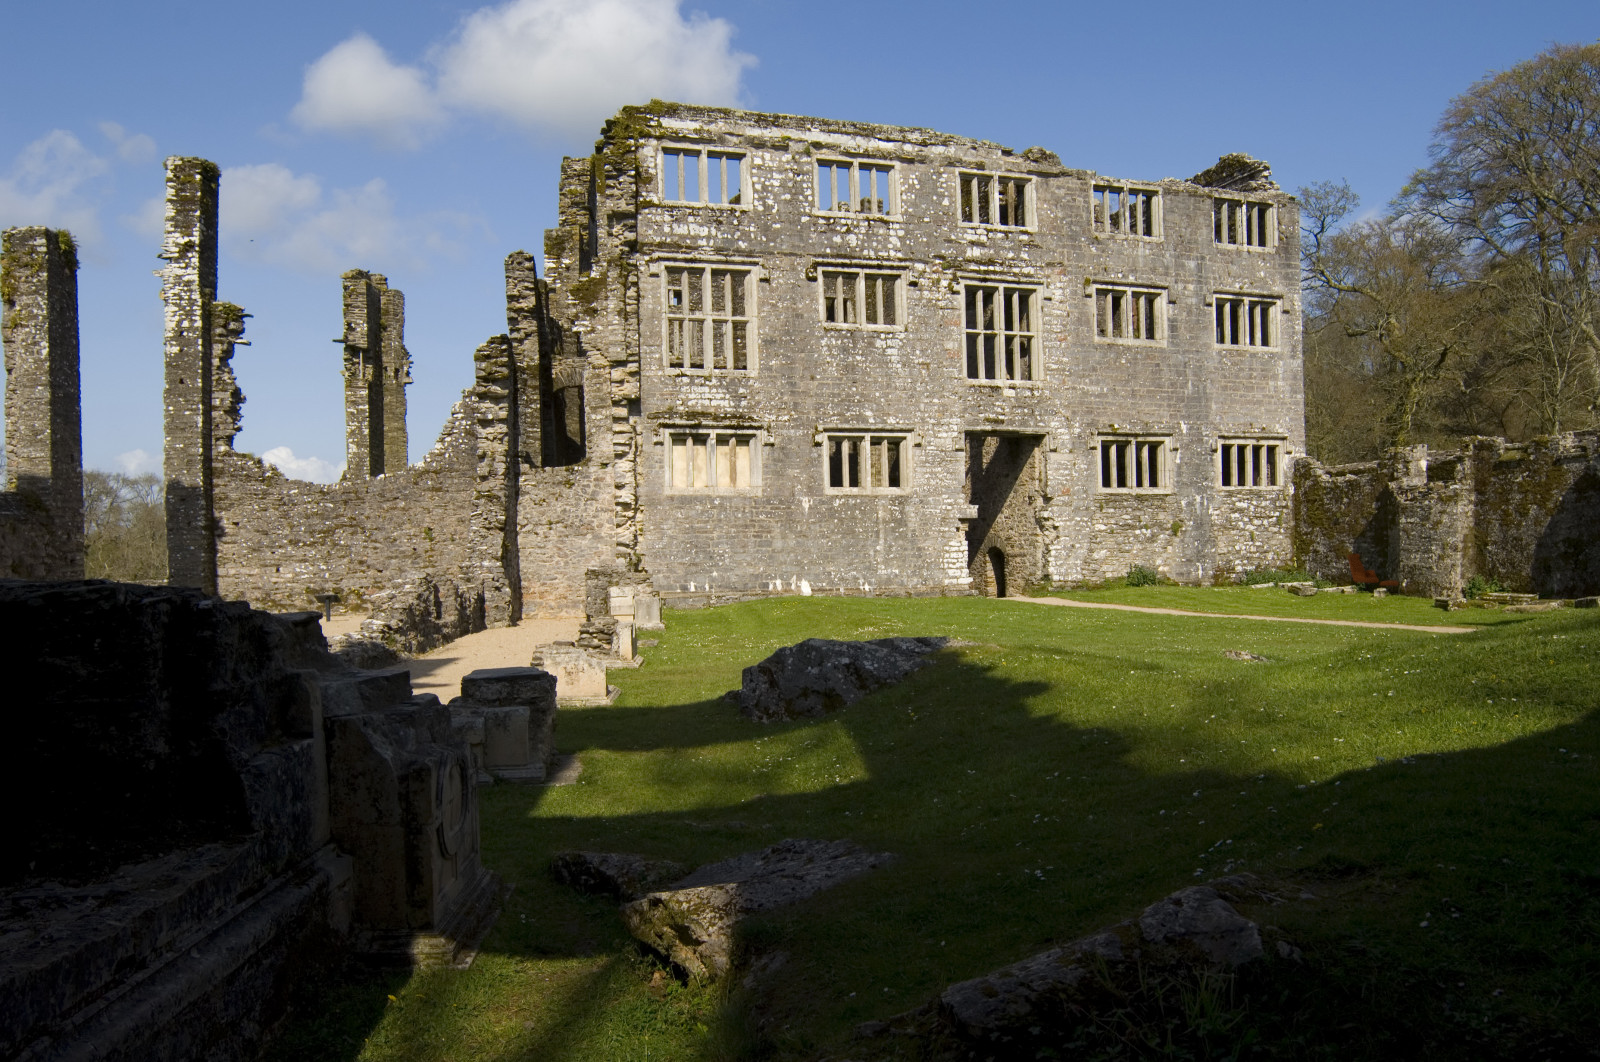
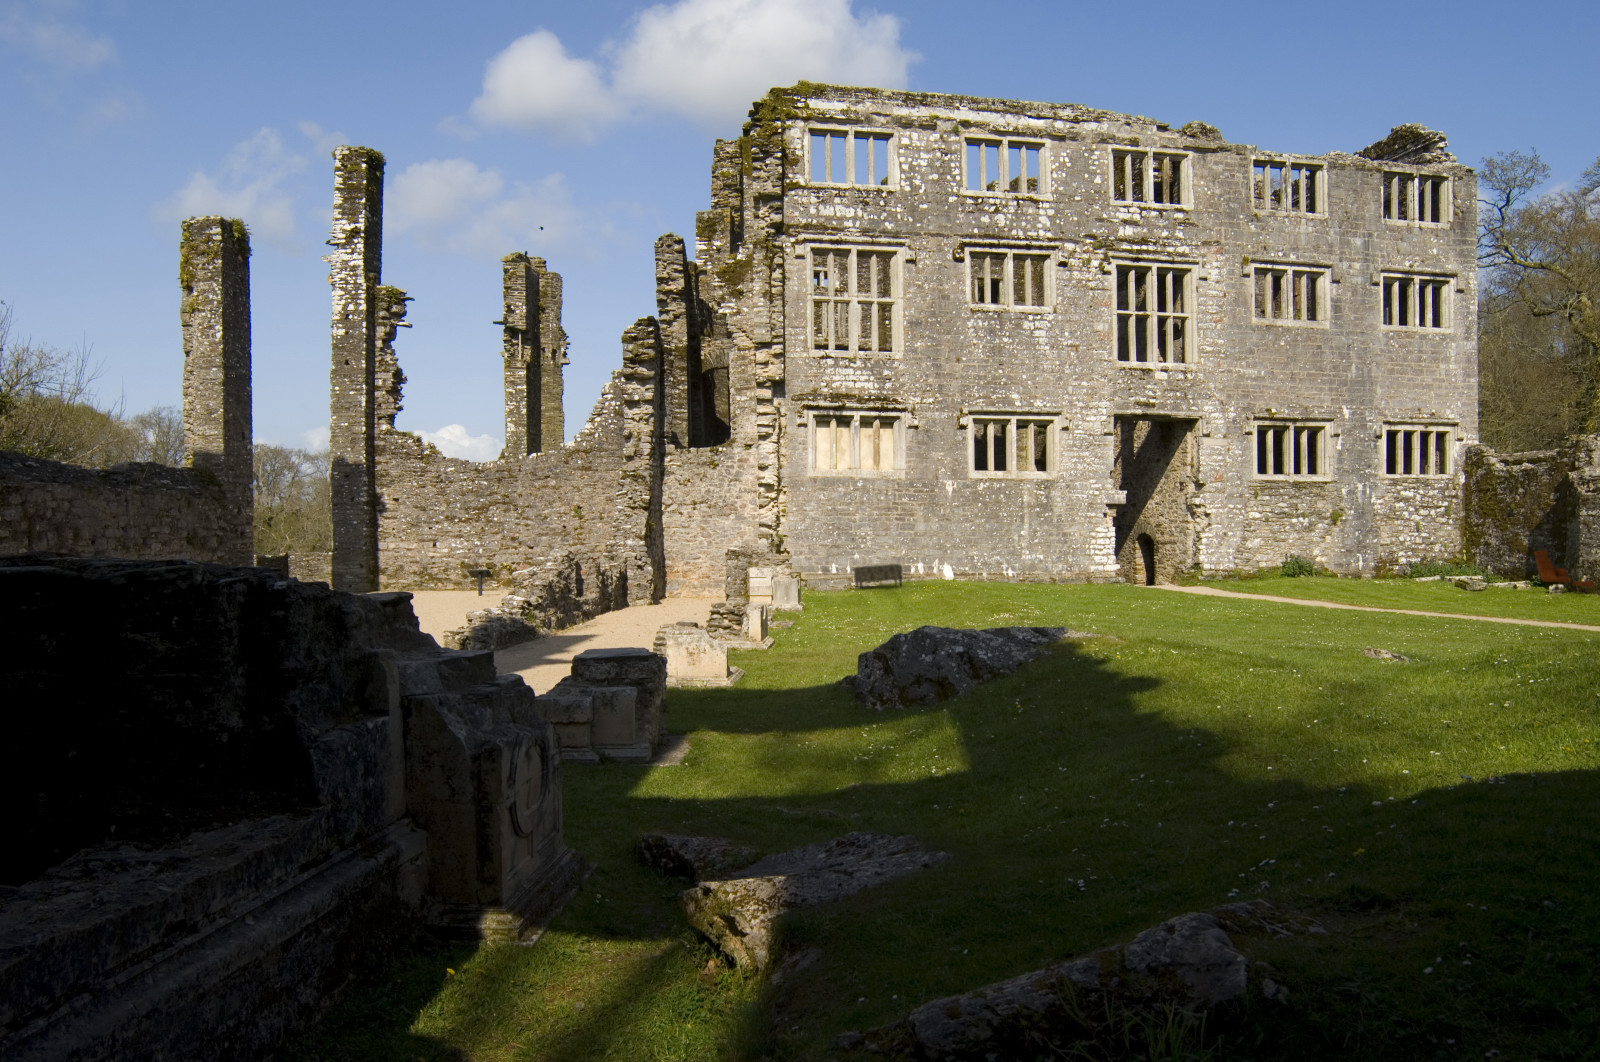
bench: none [713,579,762,604] -> present [854,564,903,588]

